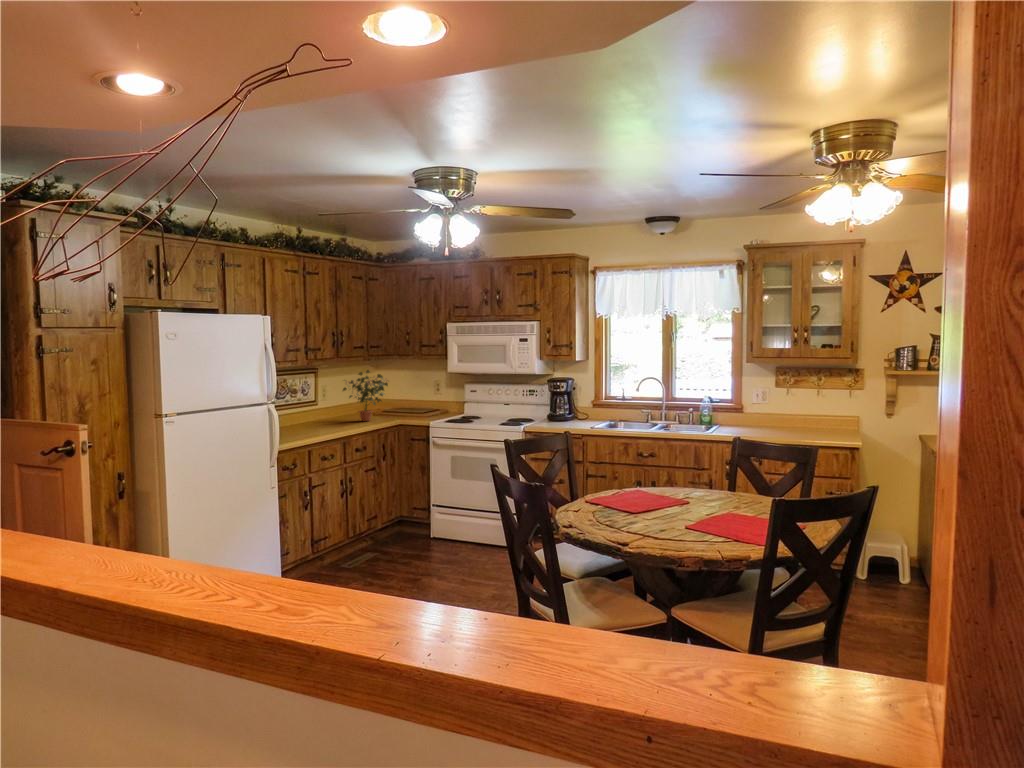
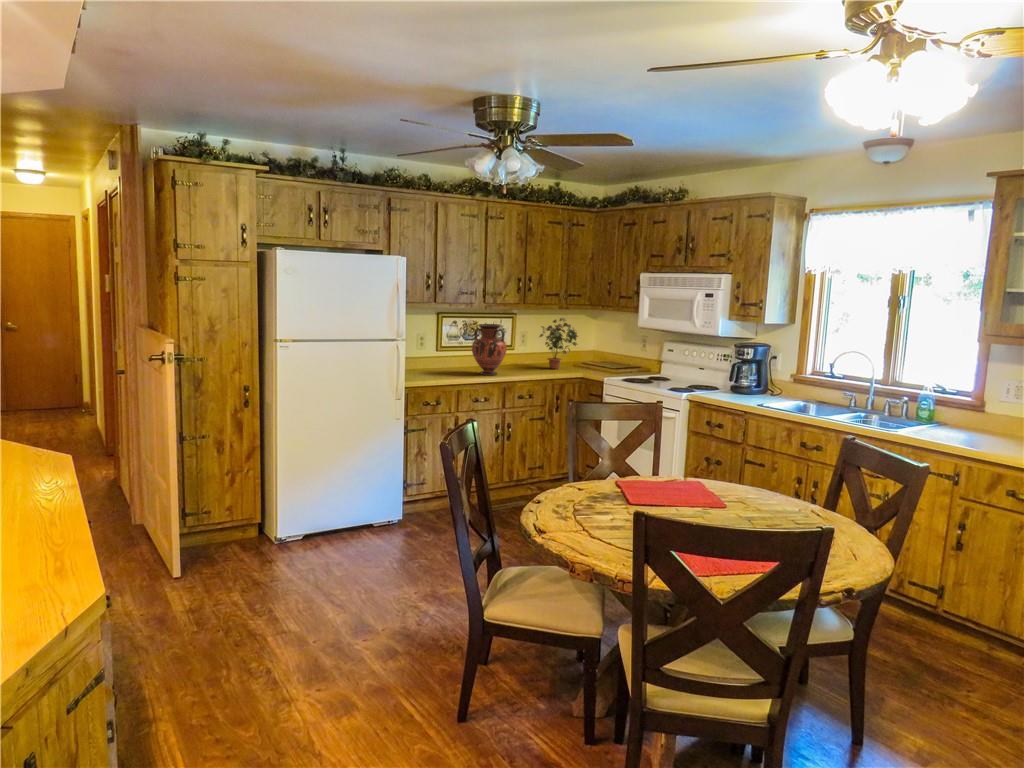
vase: none [301,381,338,434] -> present [472,324,507,375]

